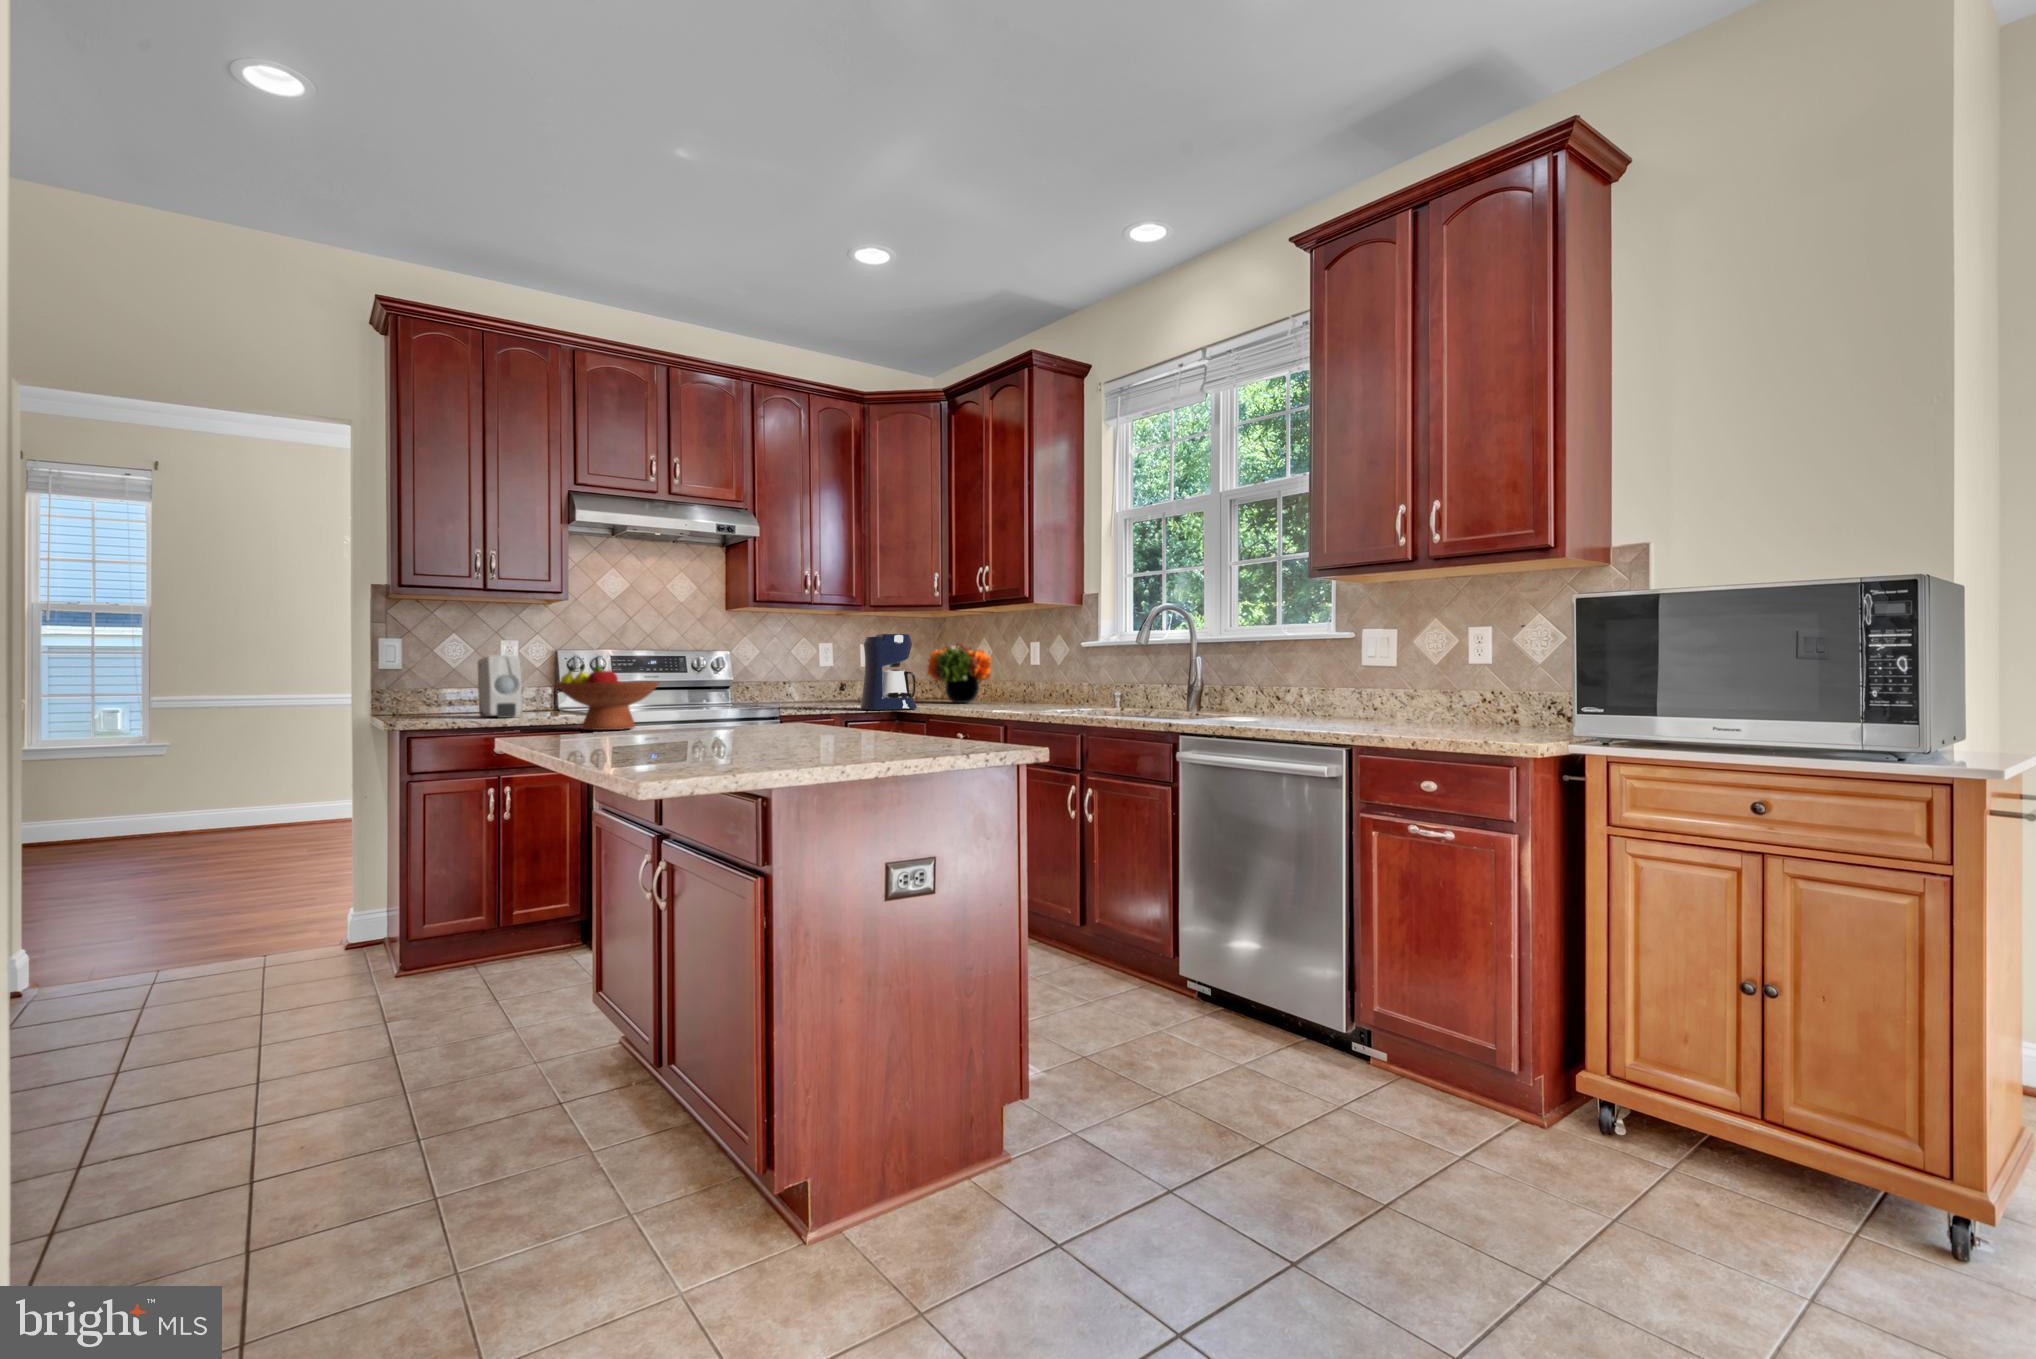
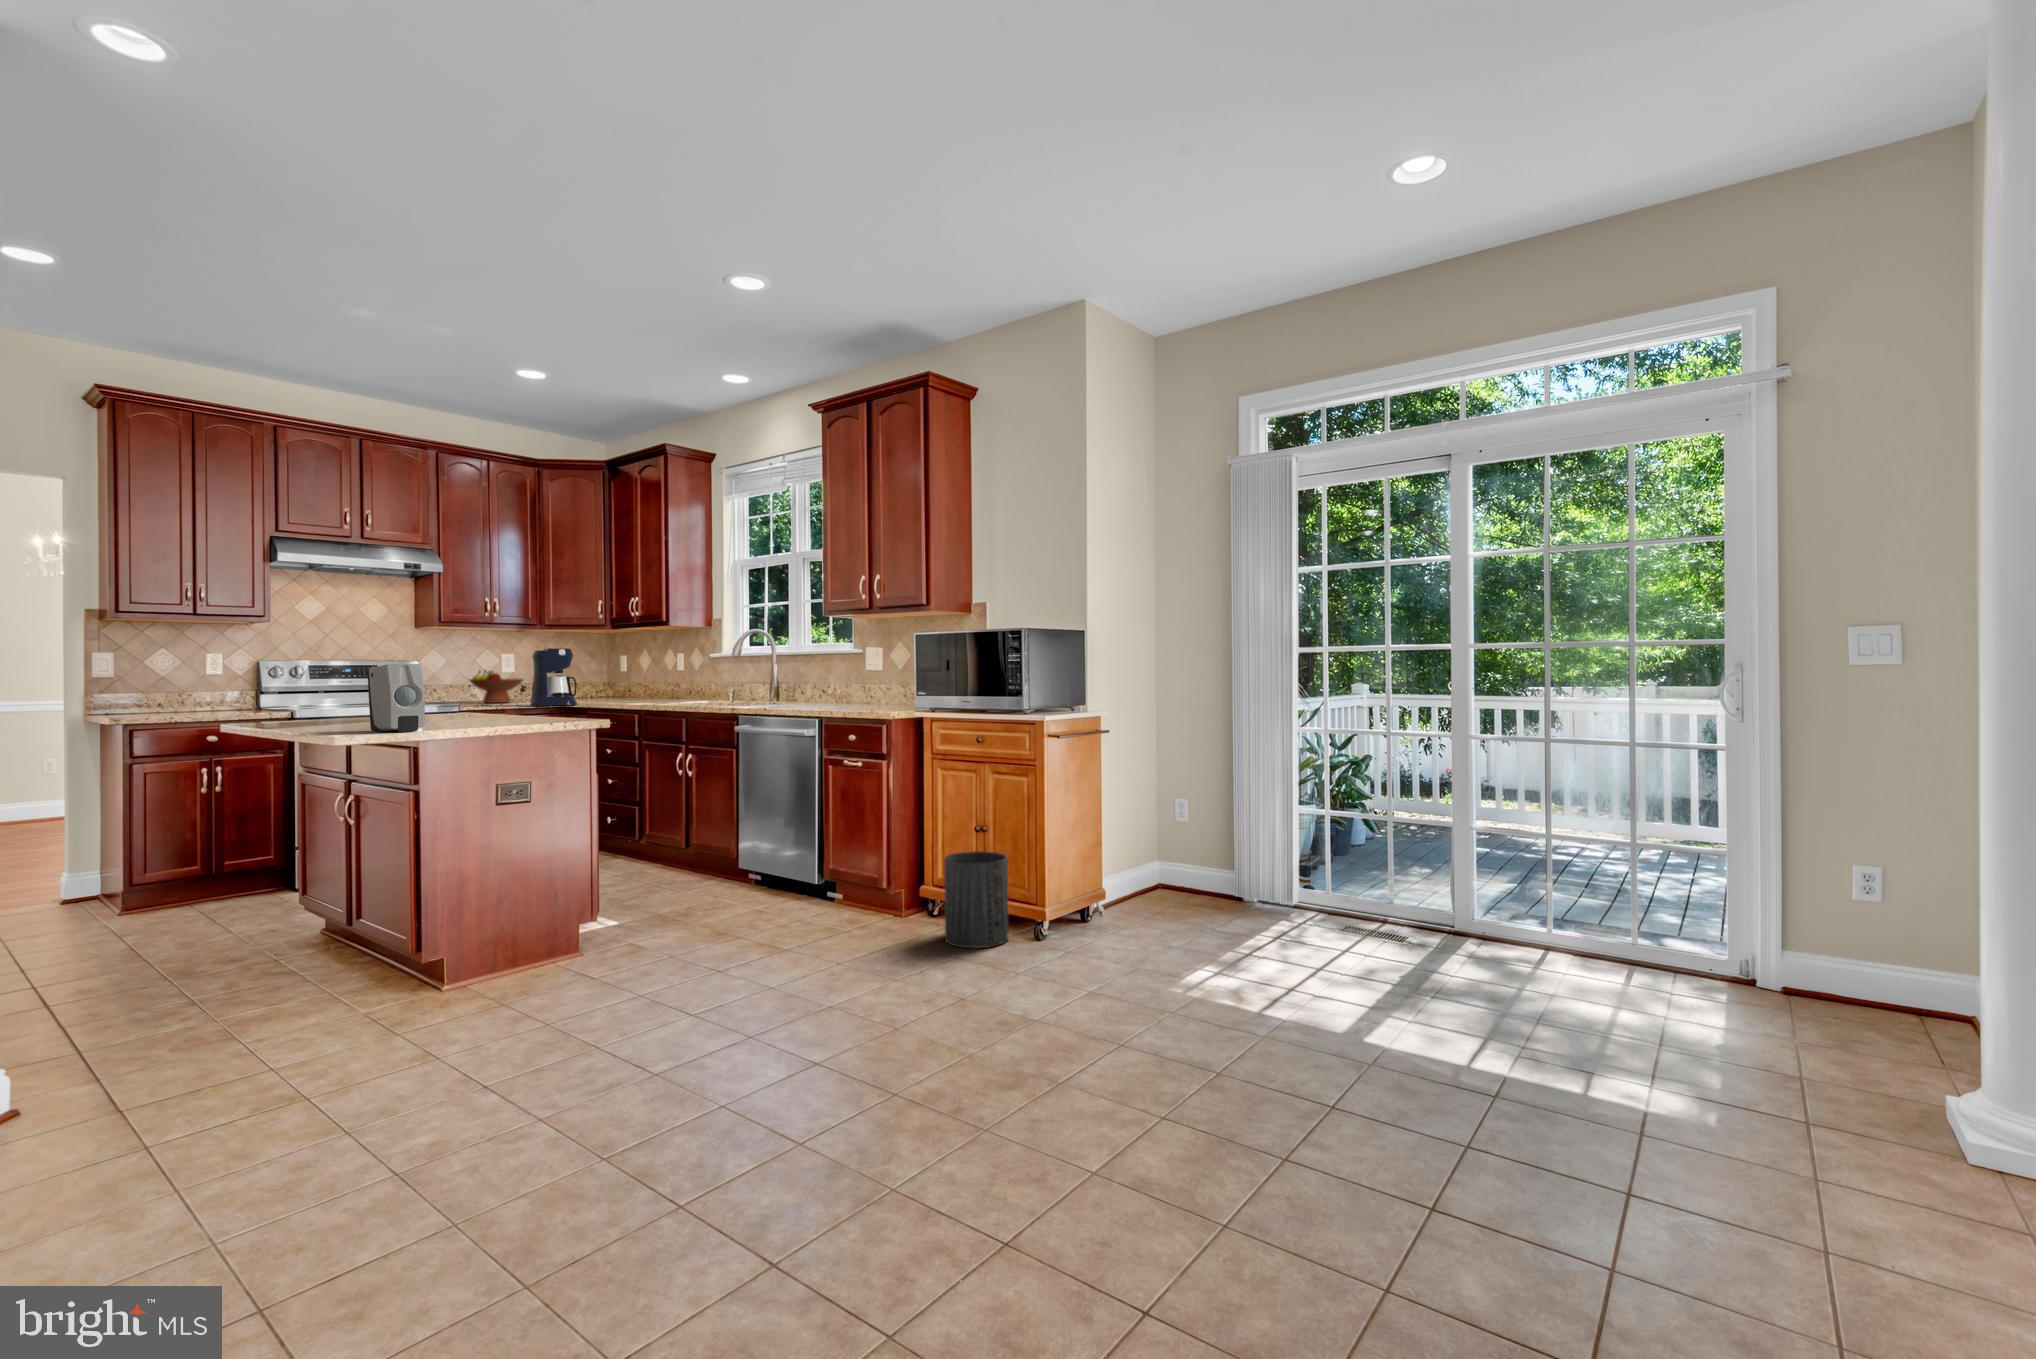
flower arrangement: present [927,643,991,703] -> none [593,654,650,701]
soap dispenser: present [478,655,522,718] -> present [367,664,425,732]
fruit bowl: present [556,664,659,730] -> present [470,671,523,703]
trash can: none [1674,1009,1832,1229] -> present [944,851,1008,948]

